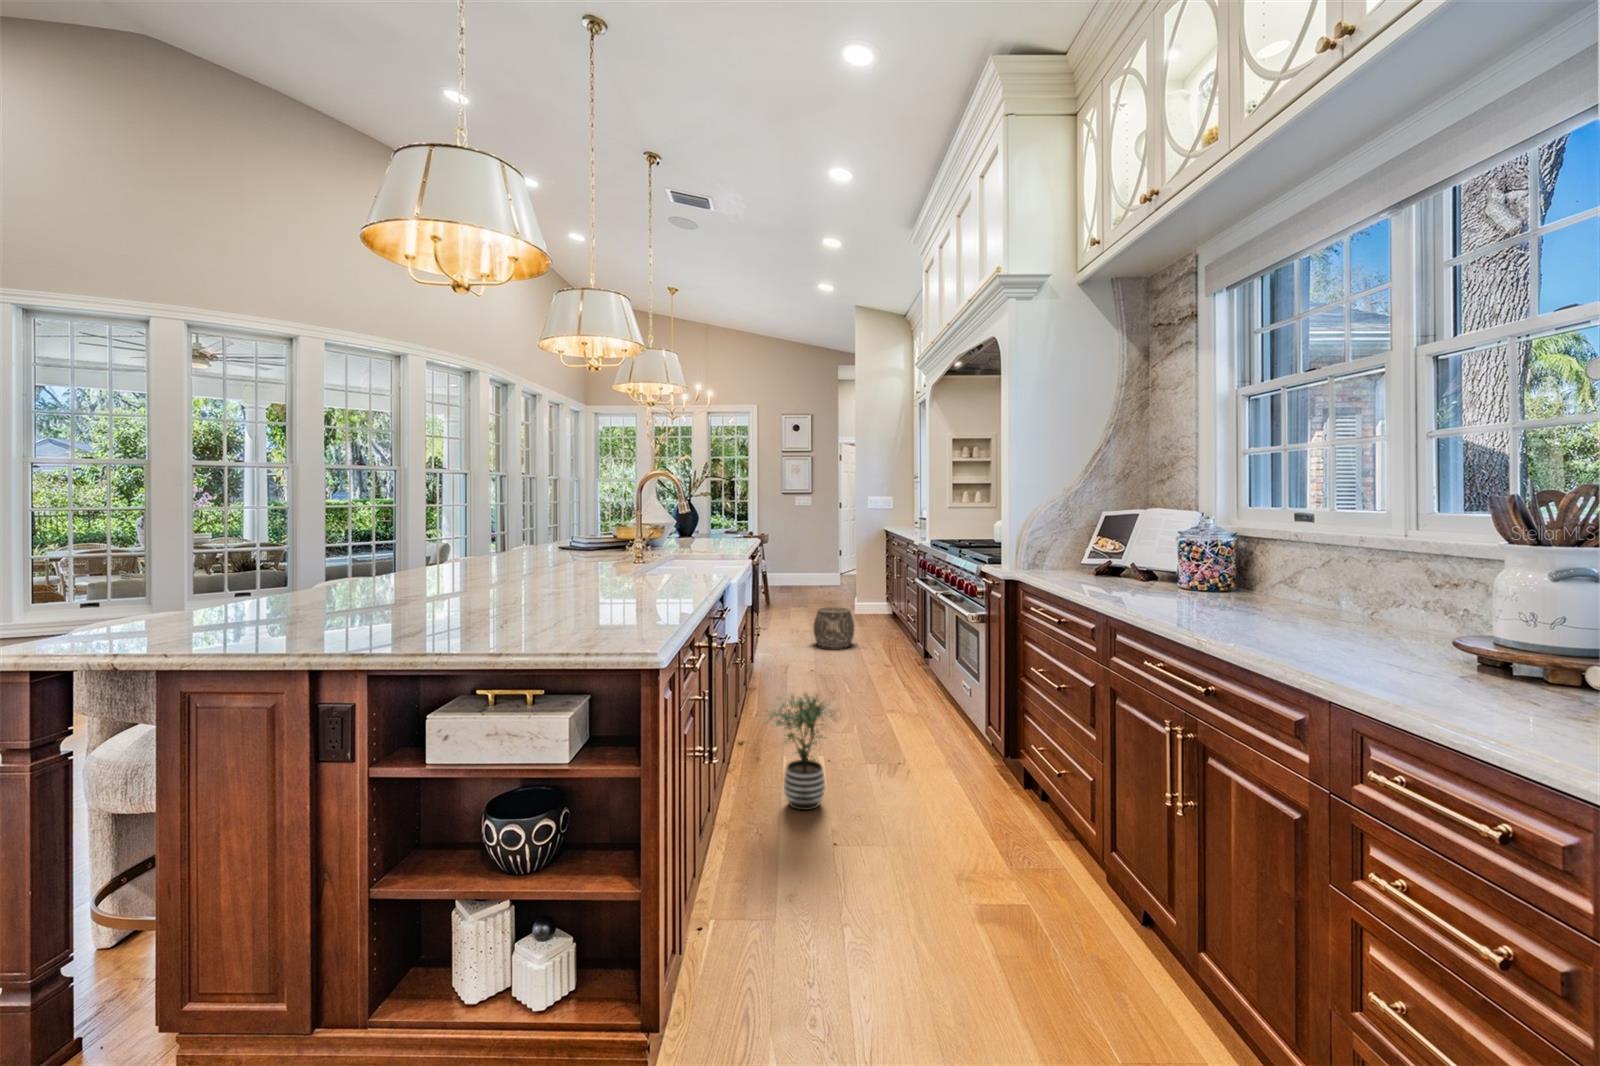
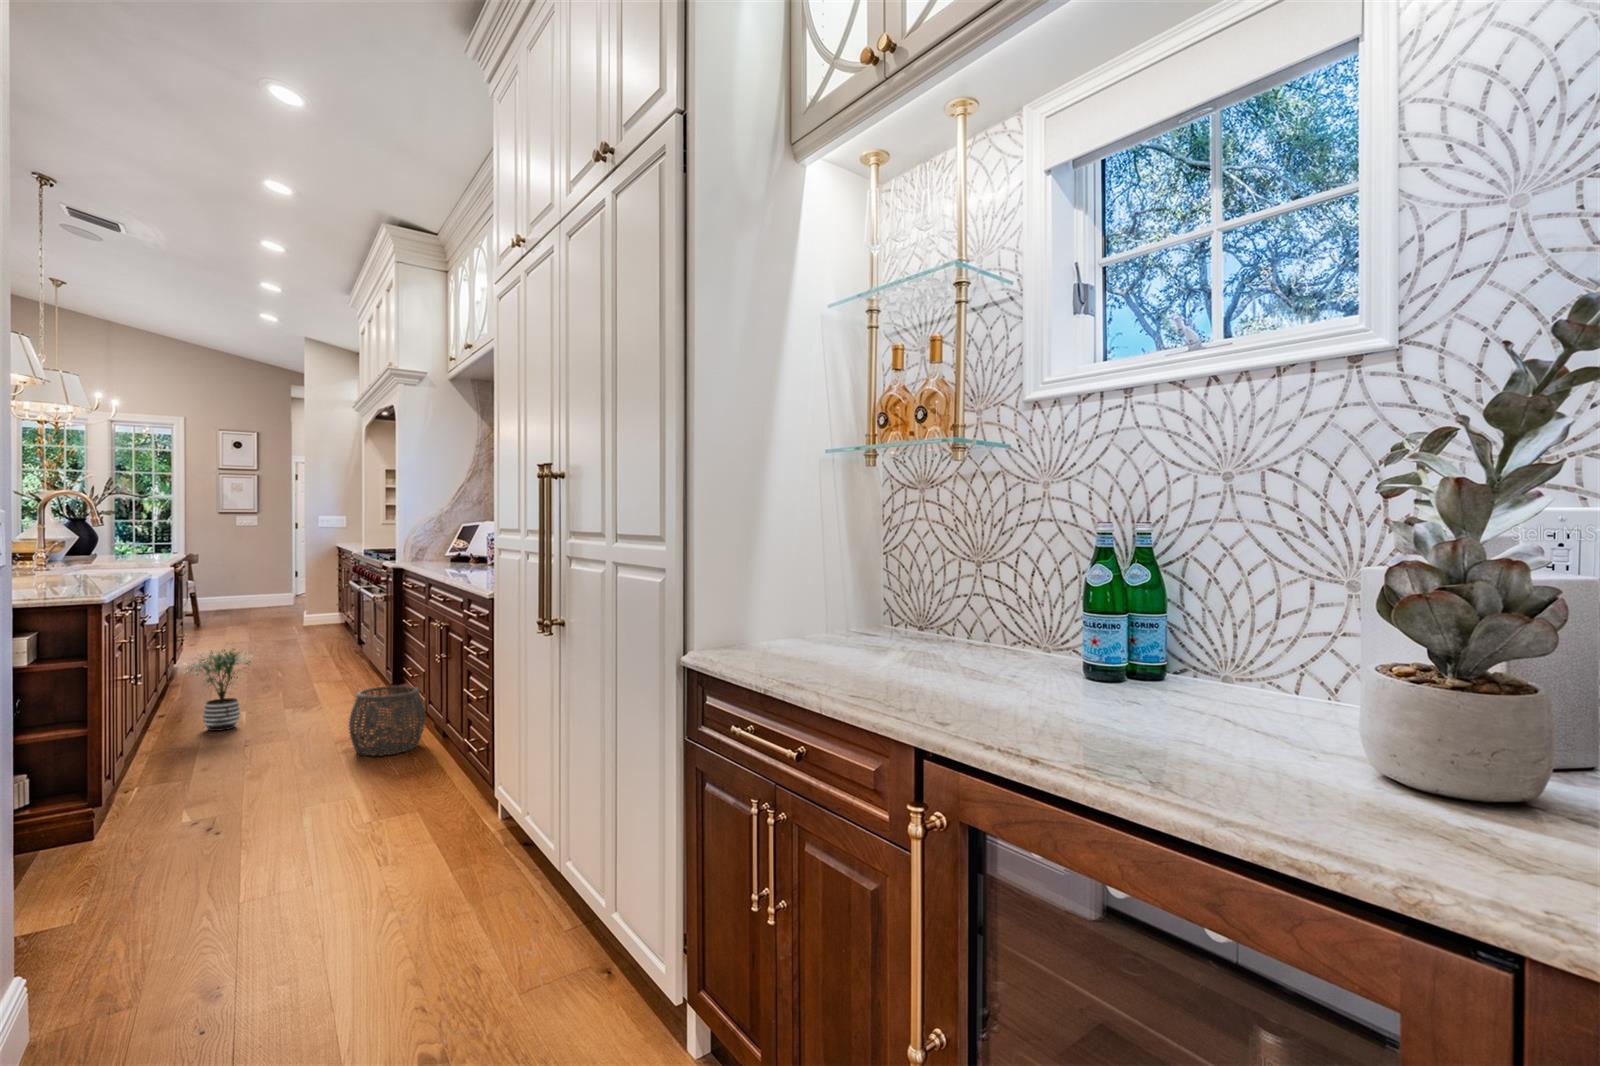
woven basket: present [813,607,855,648] -> present [349,686,425,756]

